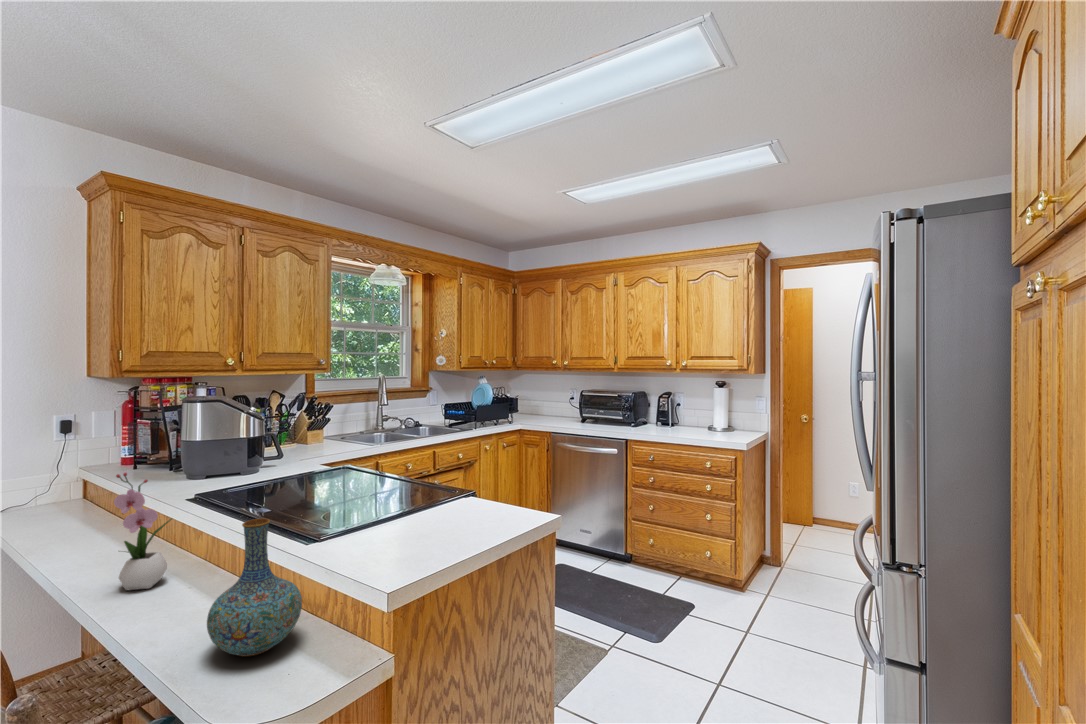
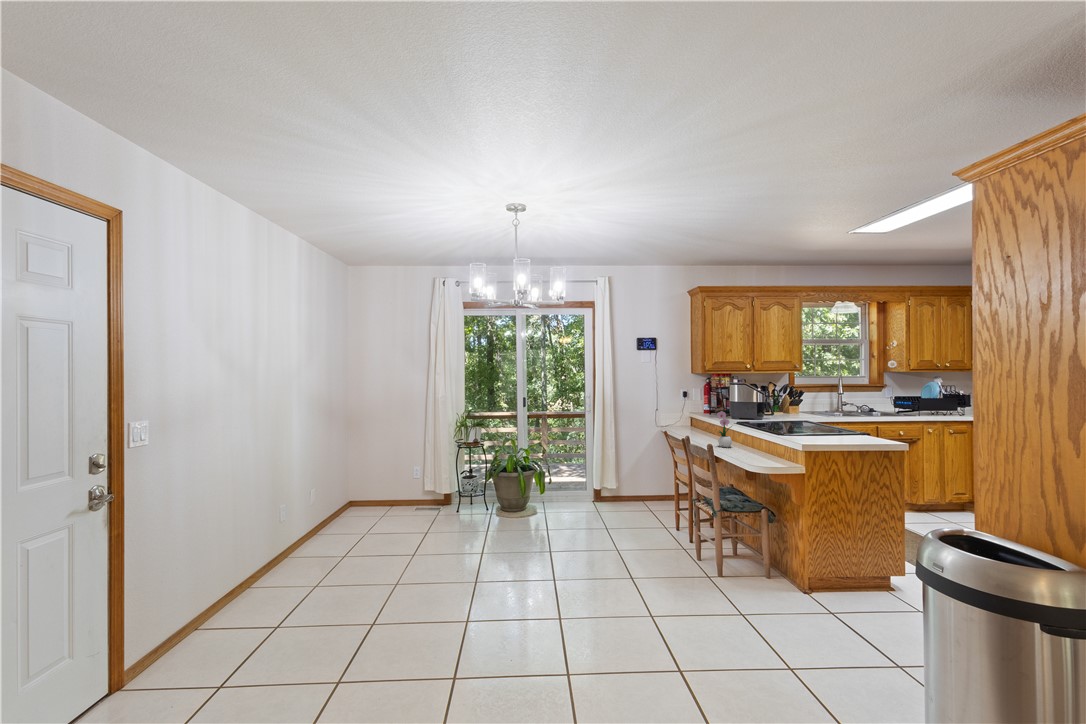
vase: present [207,519,302,657] -> none [750,419,780,462]

